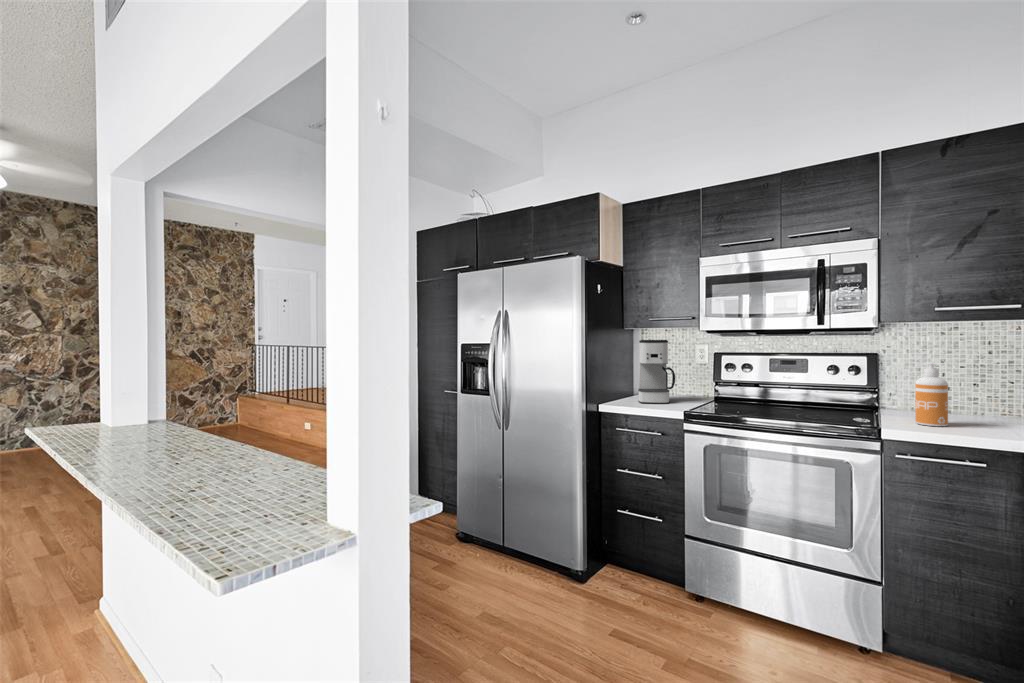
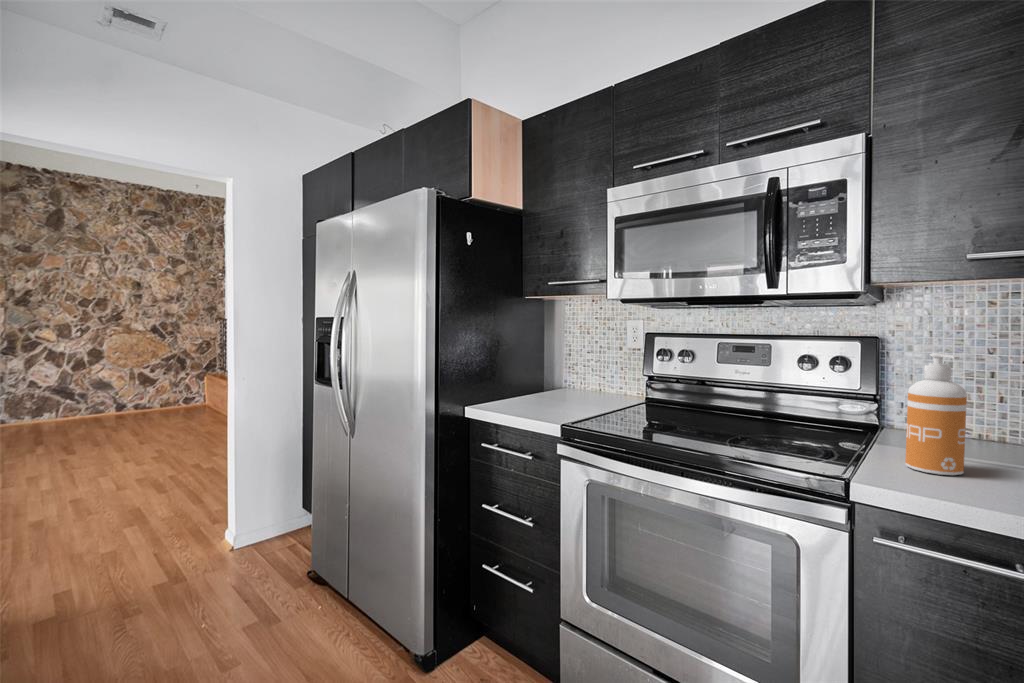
coffee maker: present [638,340,675,404] -> none [524,313,580,407]

